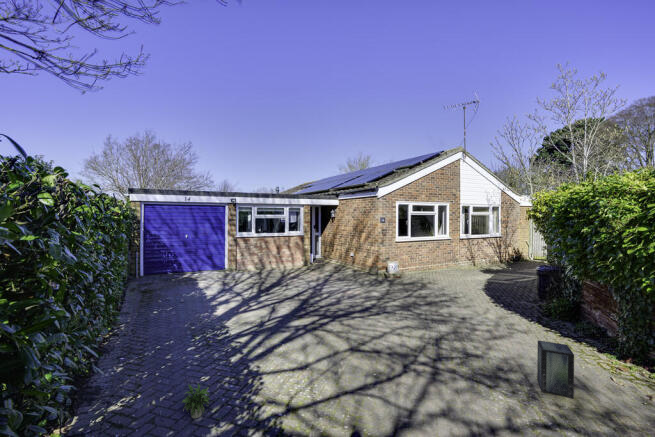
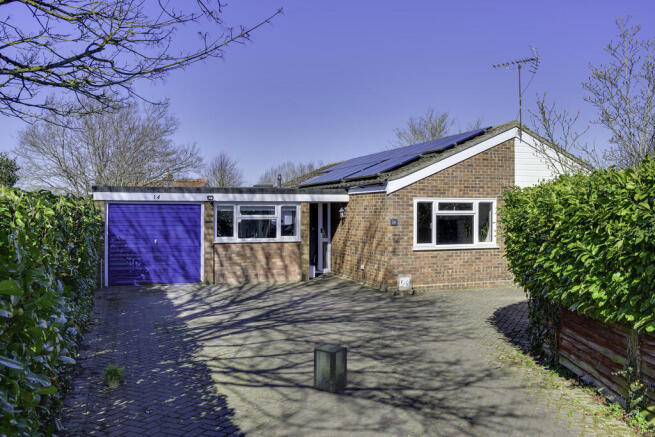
storage box: present [537,340,574,398] -> present [314,344,347,393]

